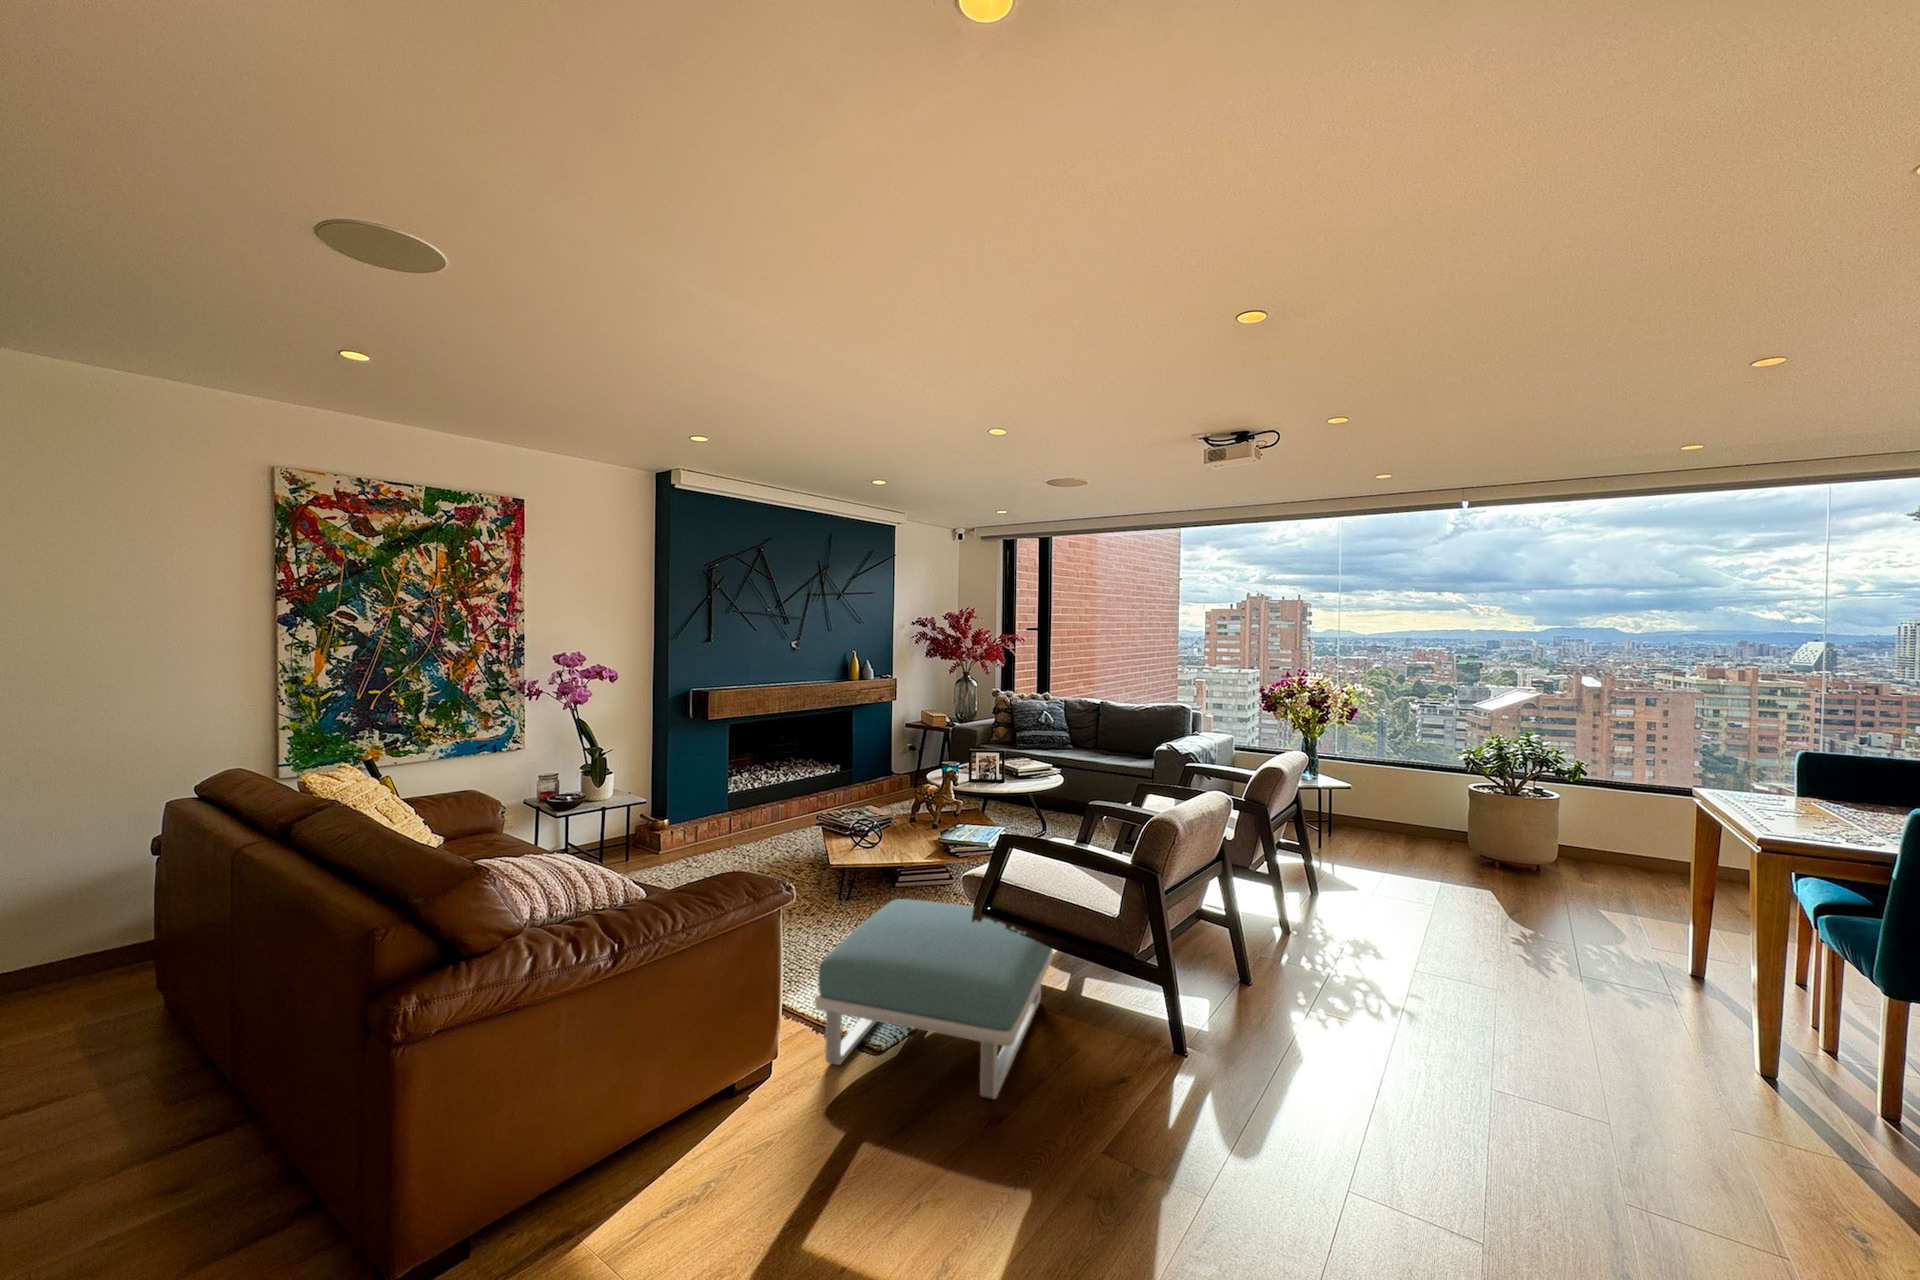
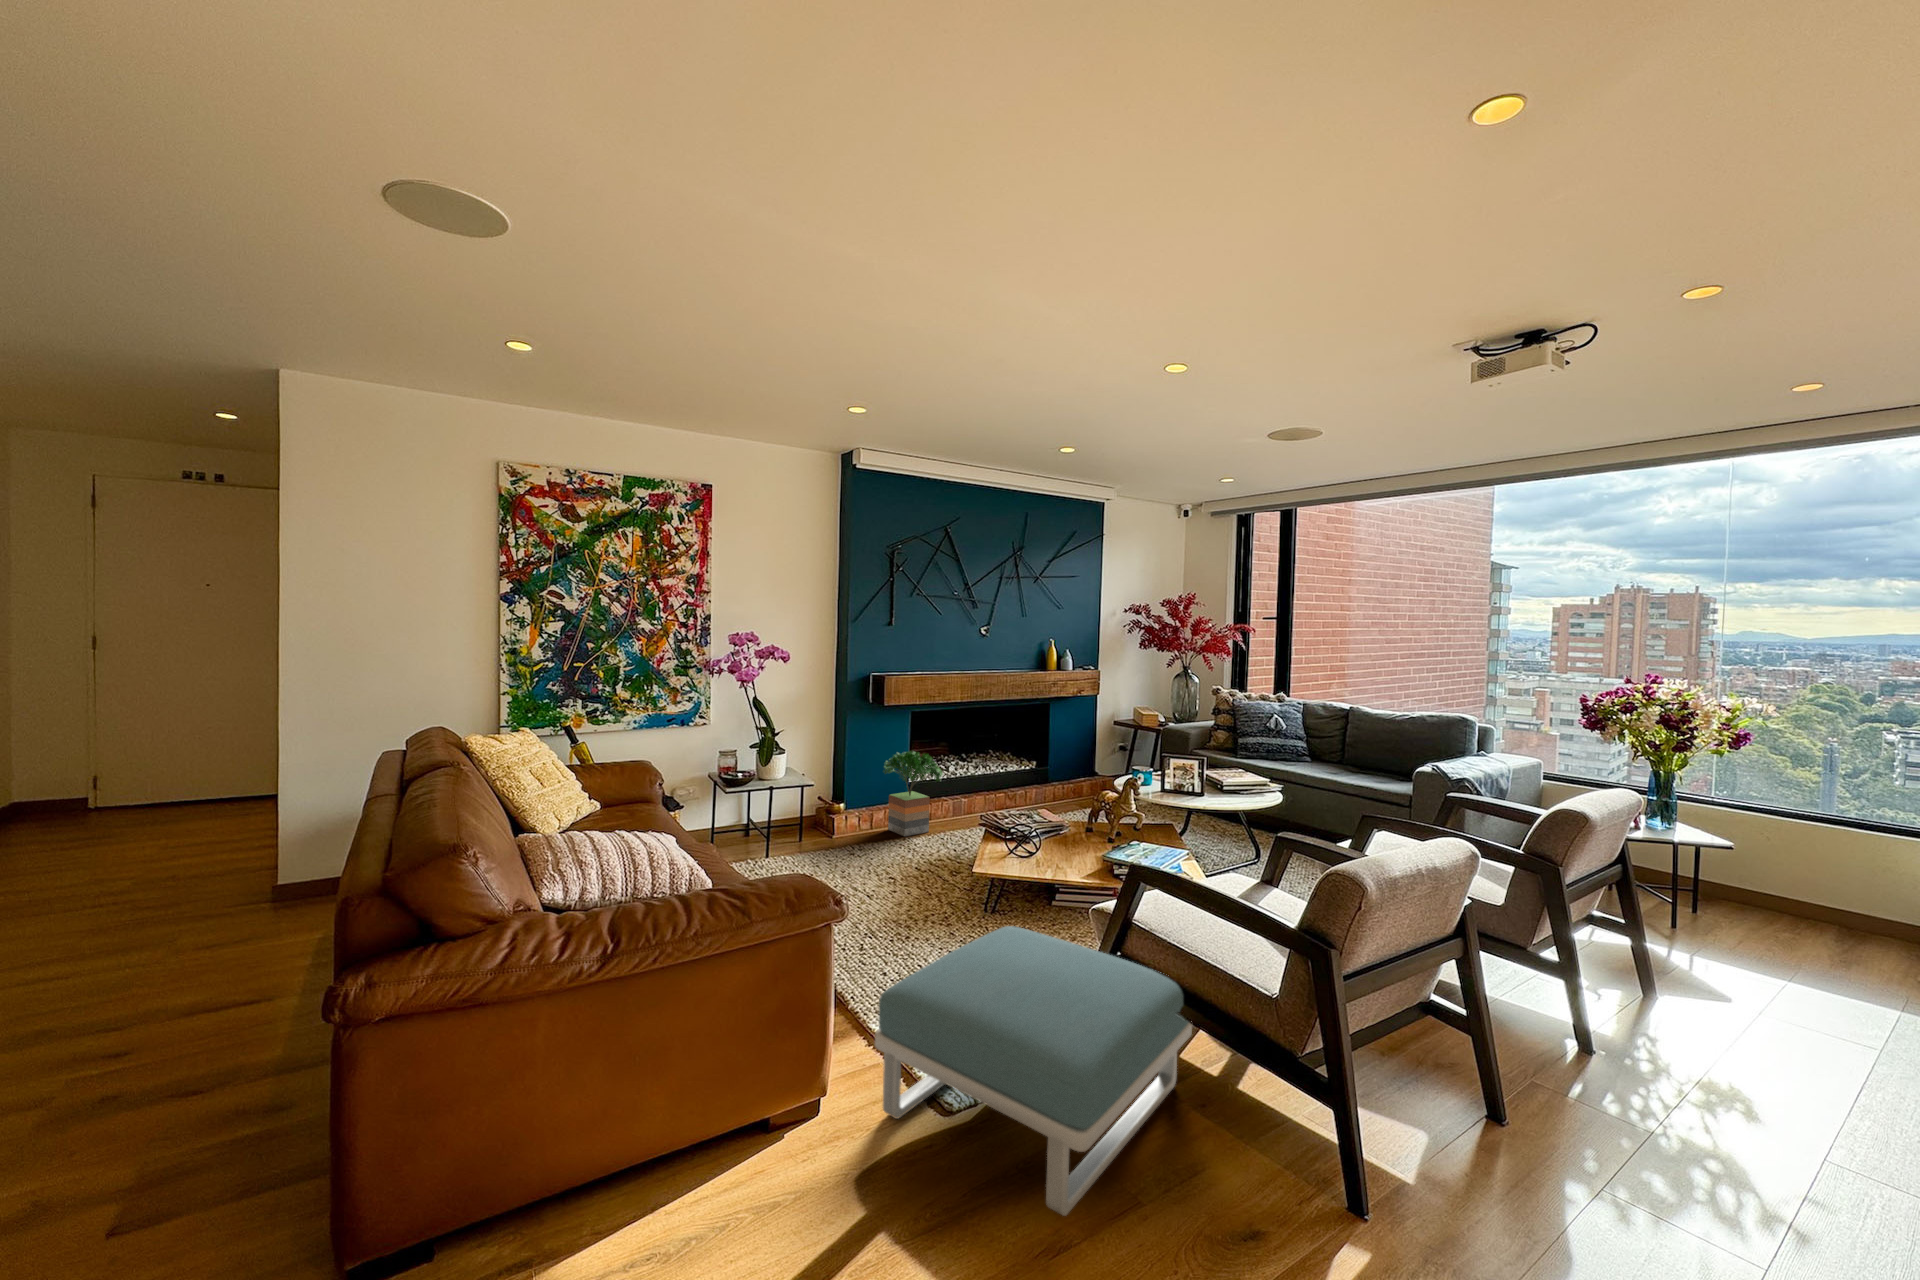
potted tree: none [706,762,769,845] -> present [884,751,943,837]

